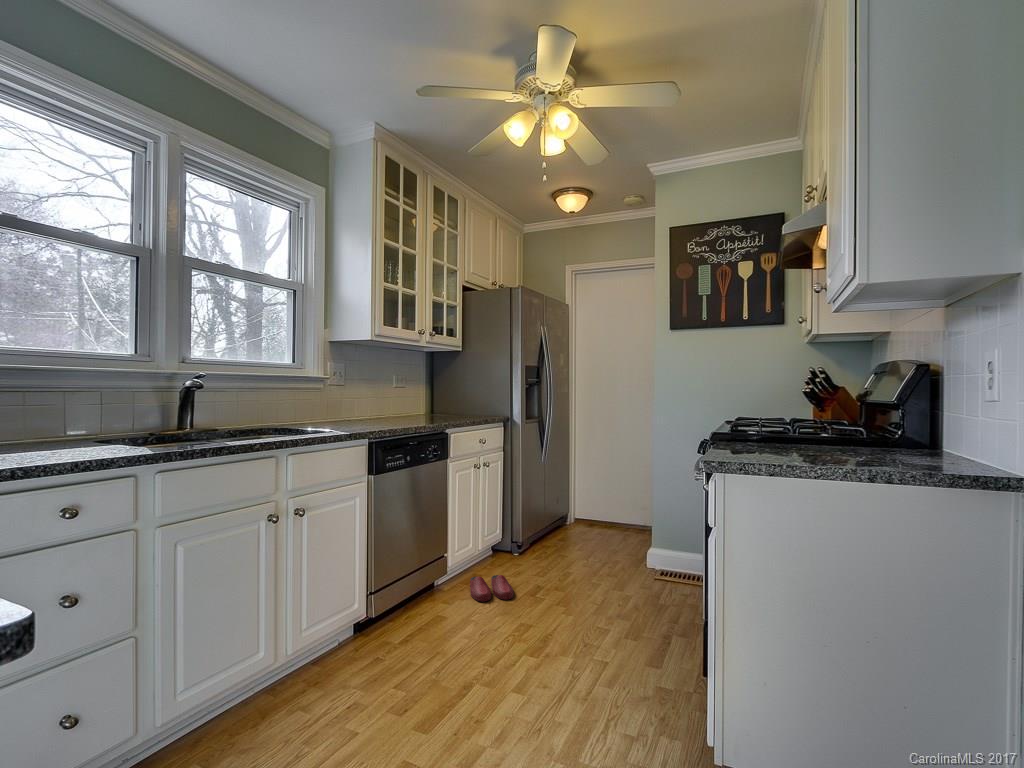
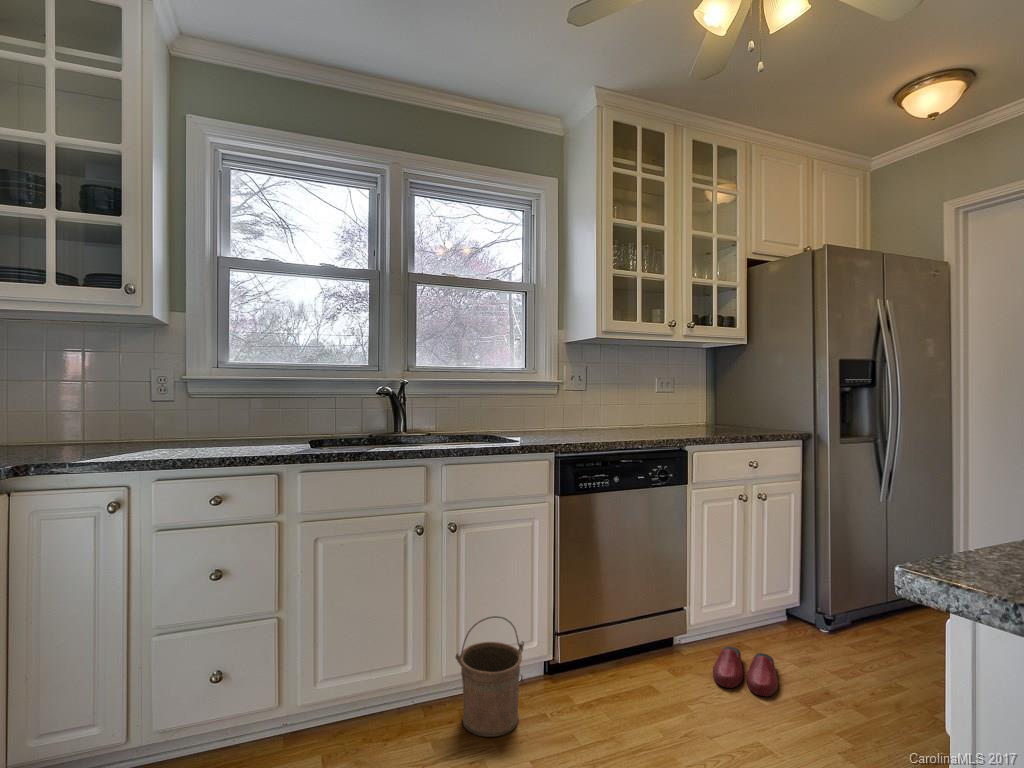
bucket: none [307,584,366,689] -> present [456,616,524,737]

